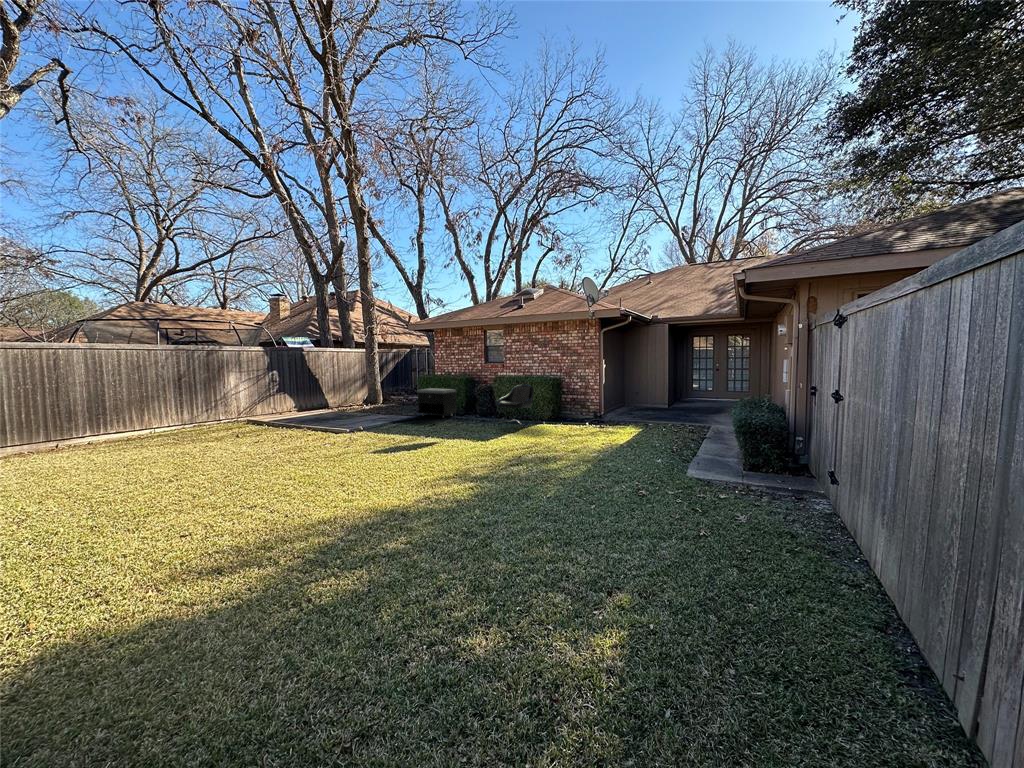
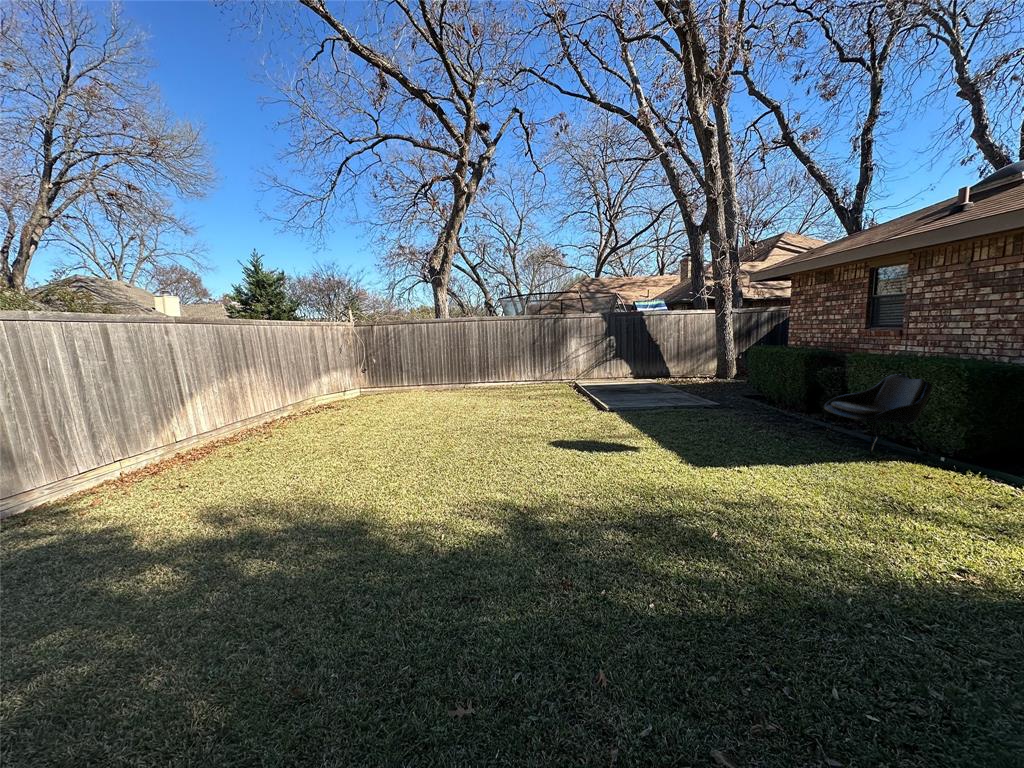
storage bench: present [417,388,457,417] -> none [731,365,790,409]

